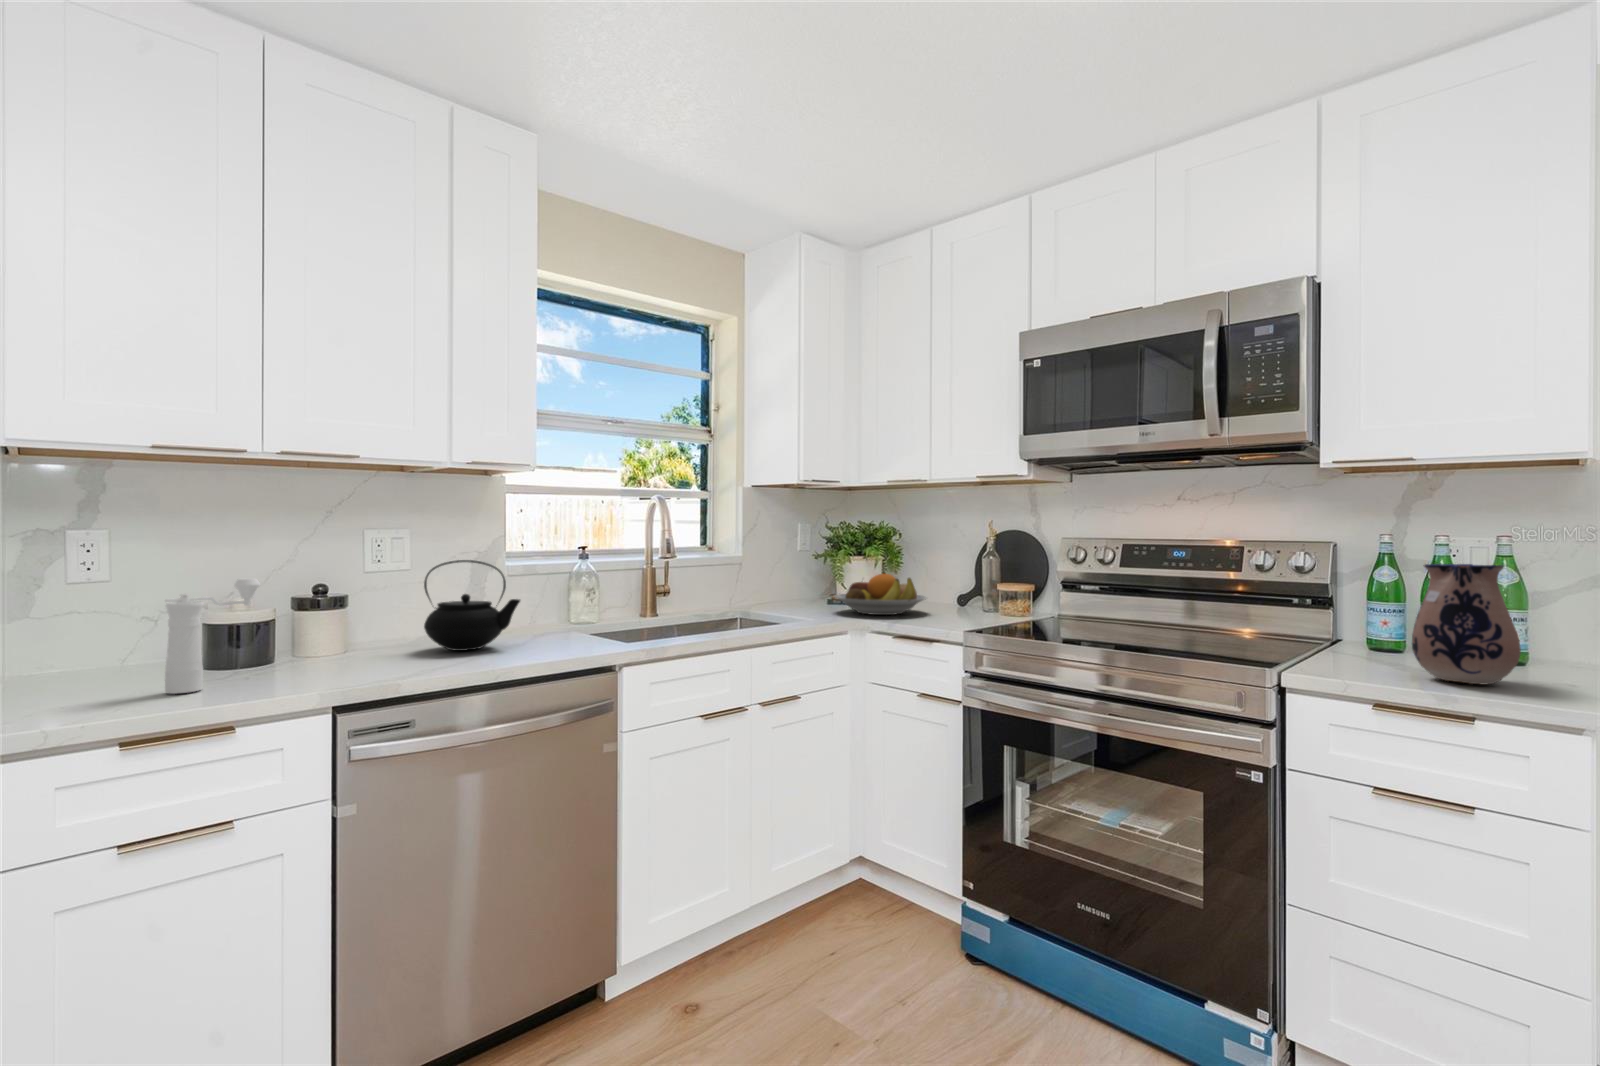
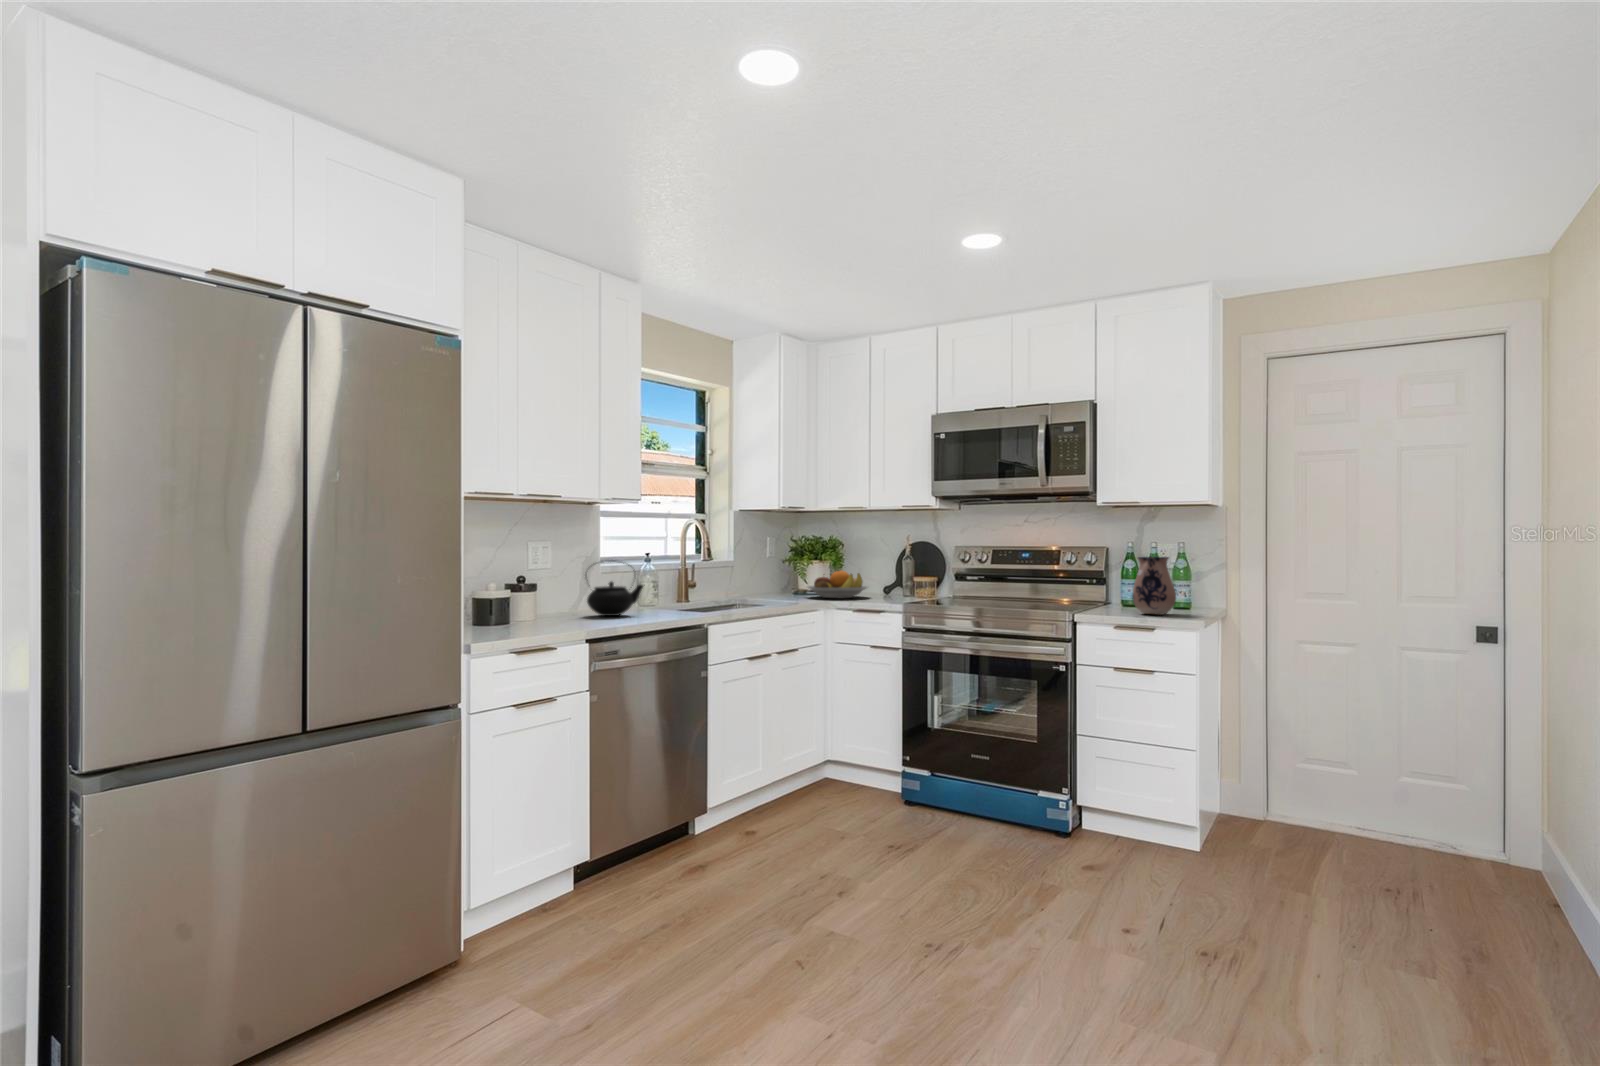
pepper mill: present [165,578,260,694] -> none [502,569,535,631]

